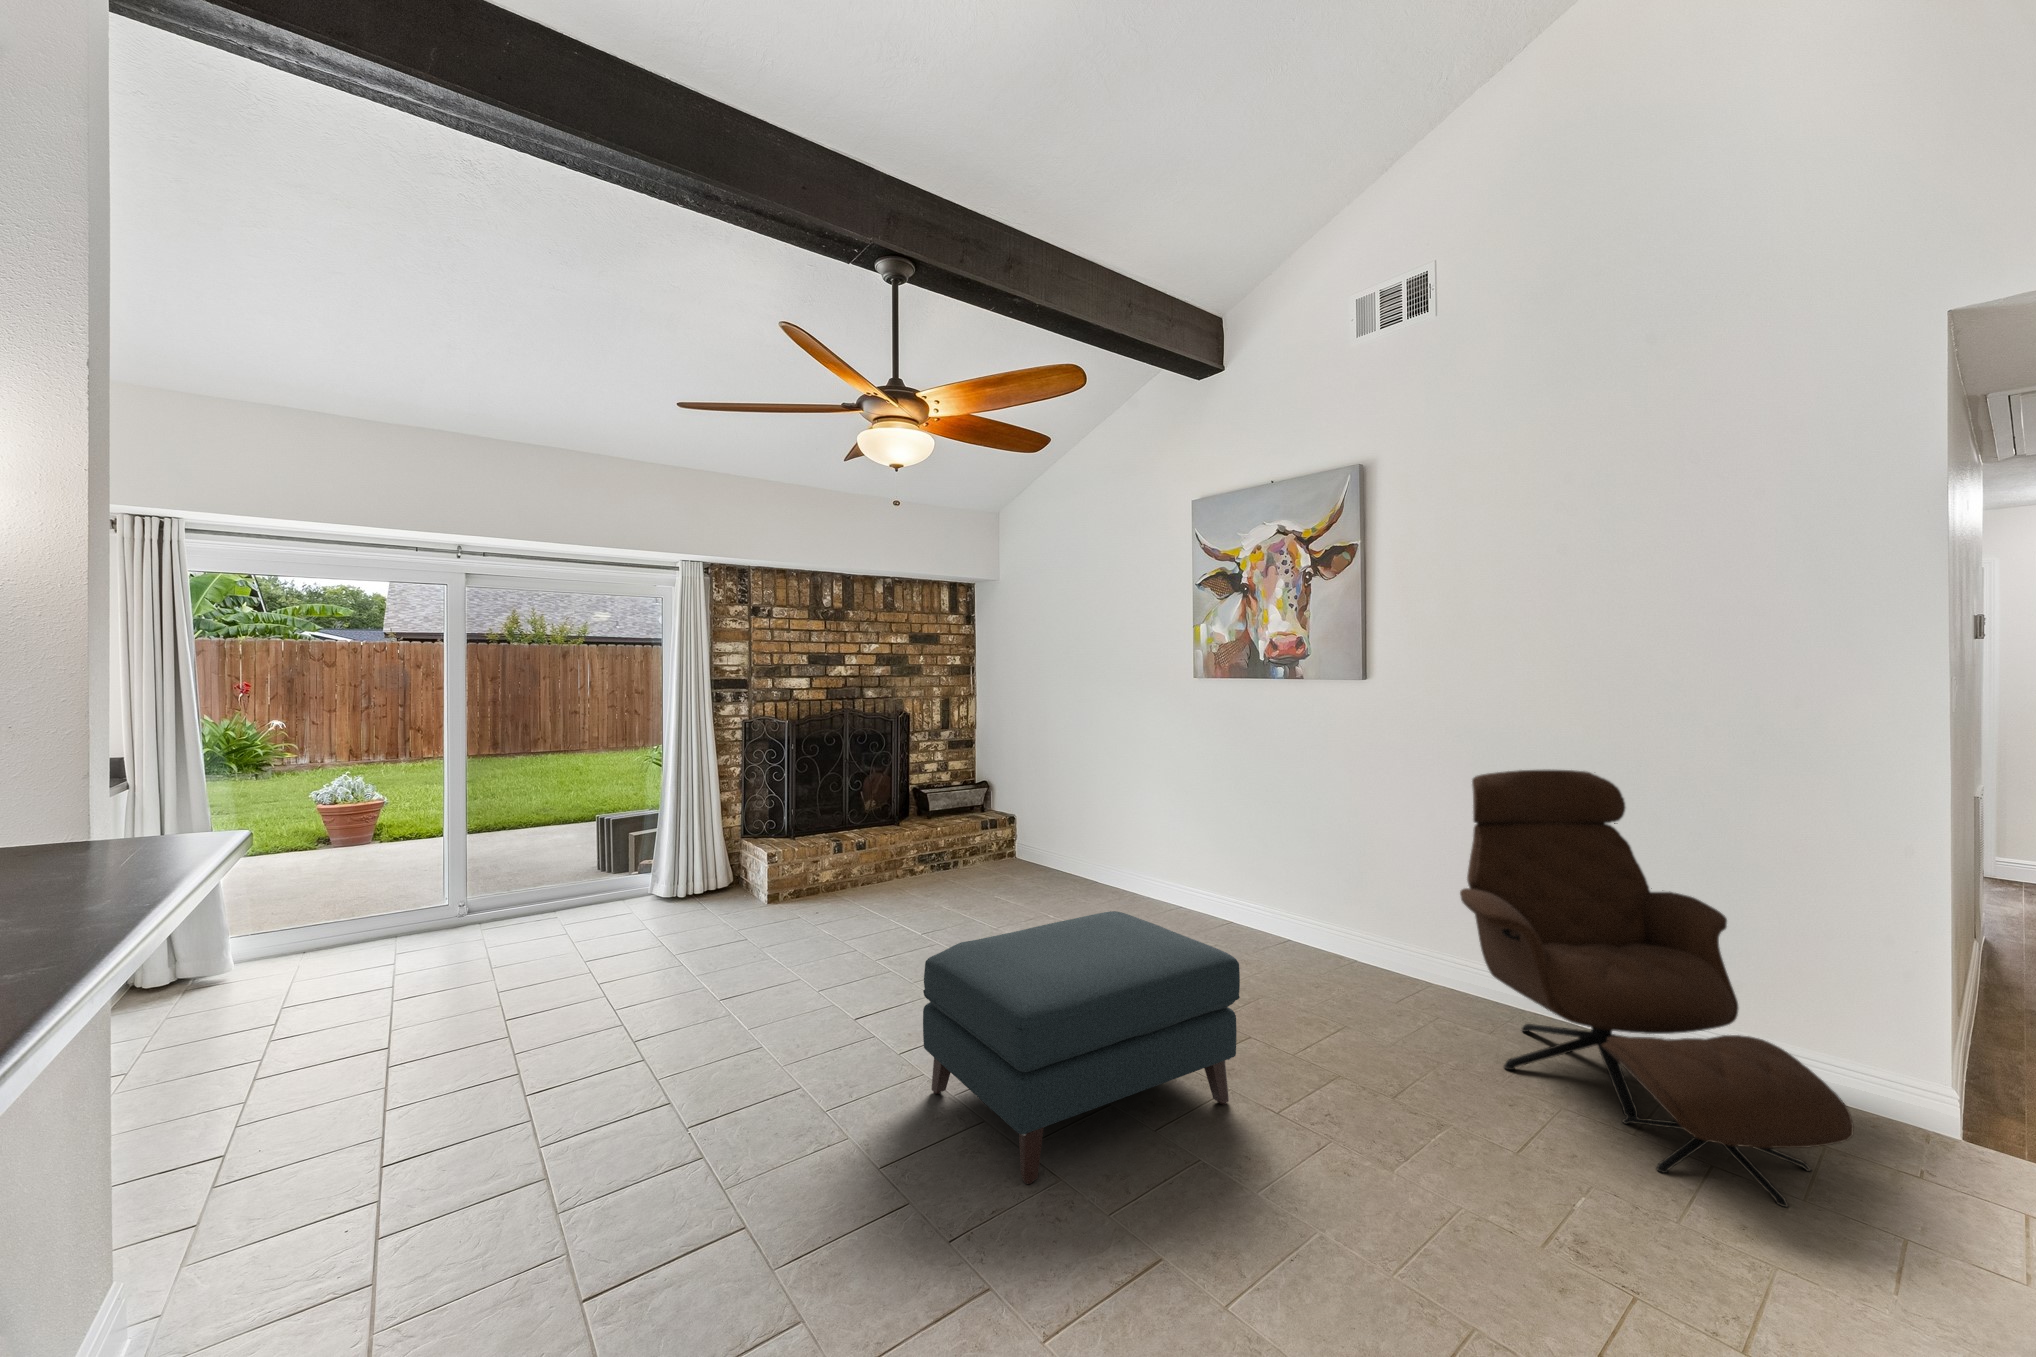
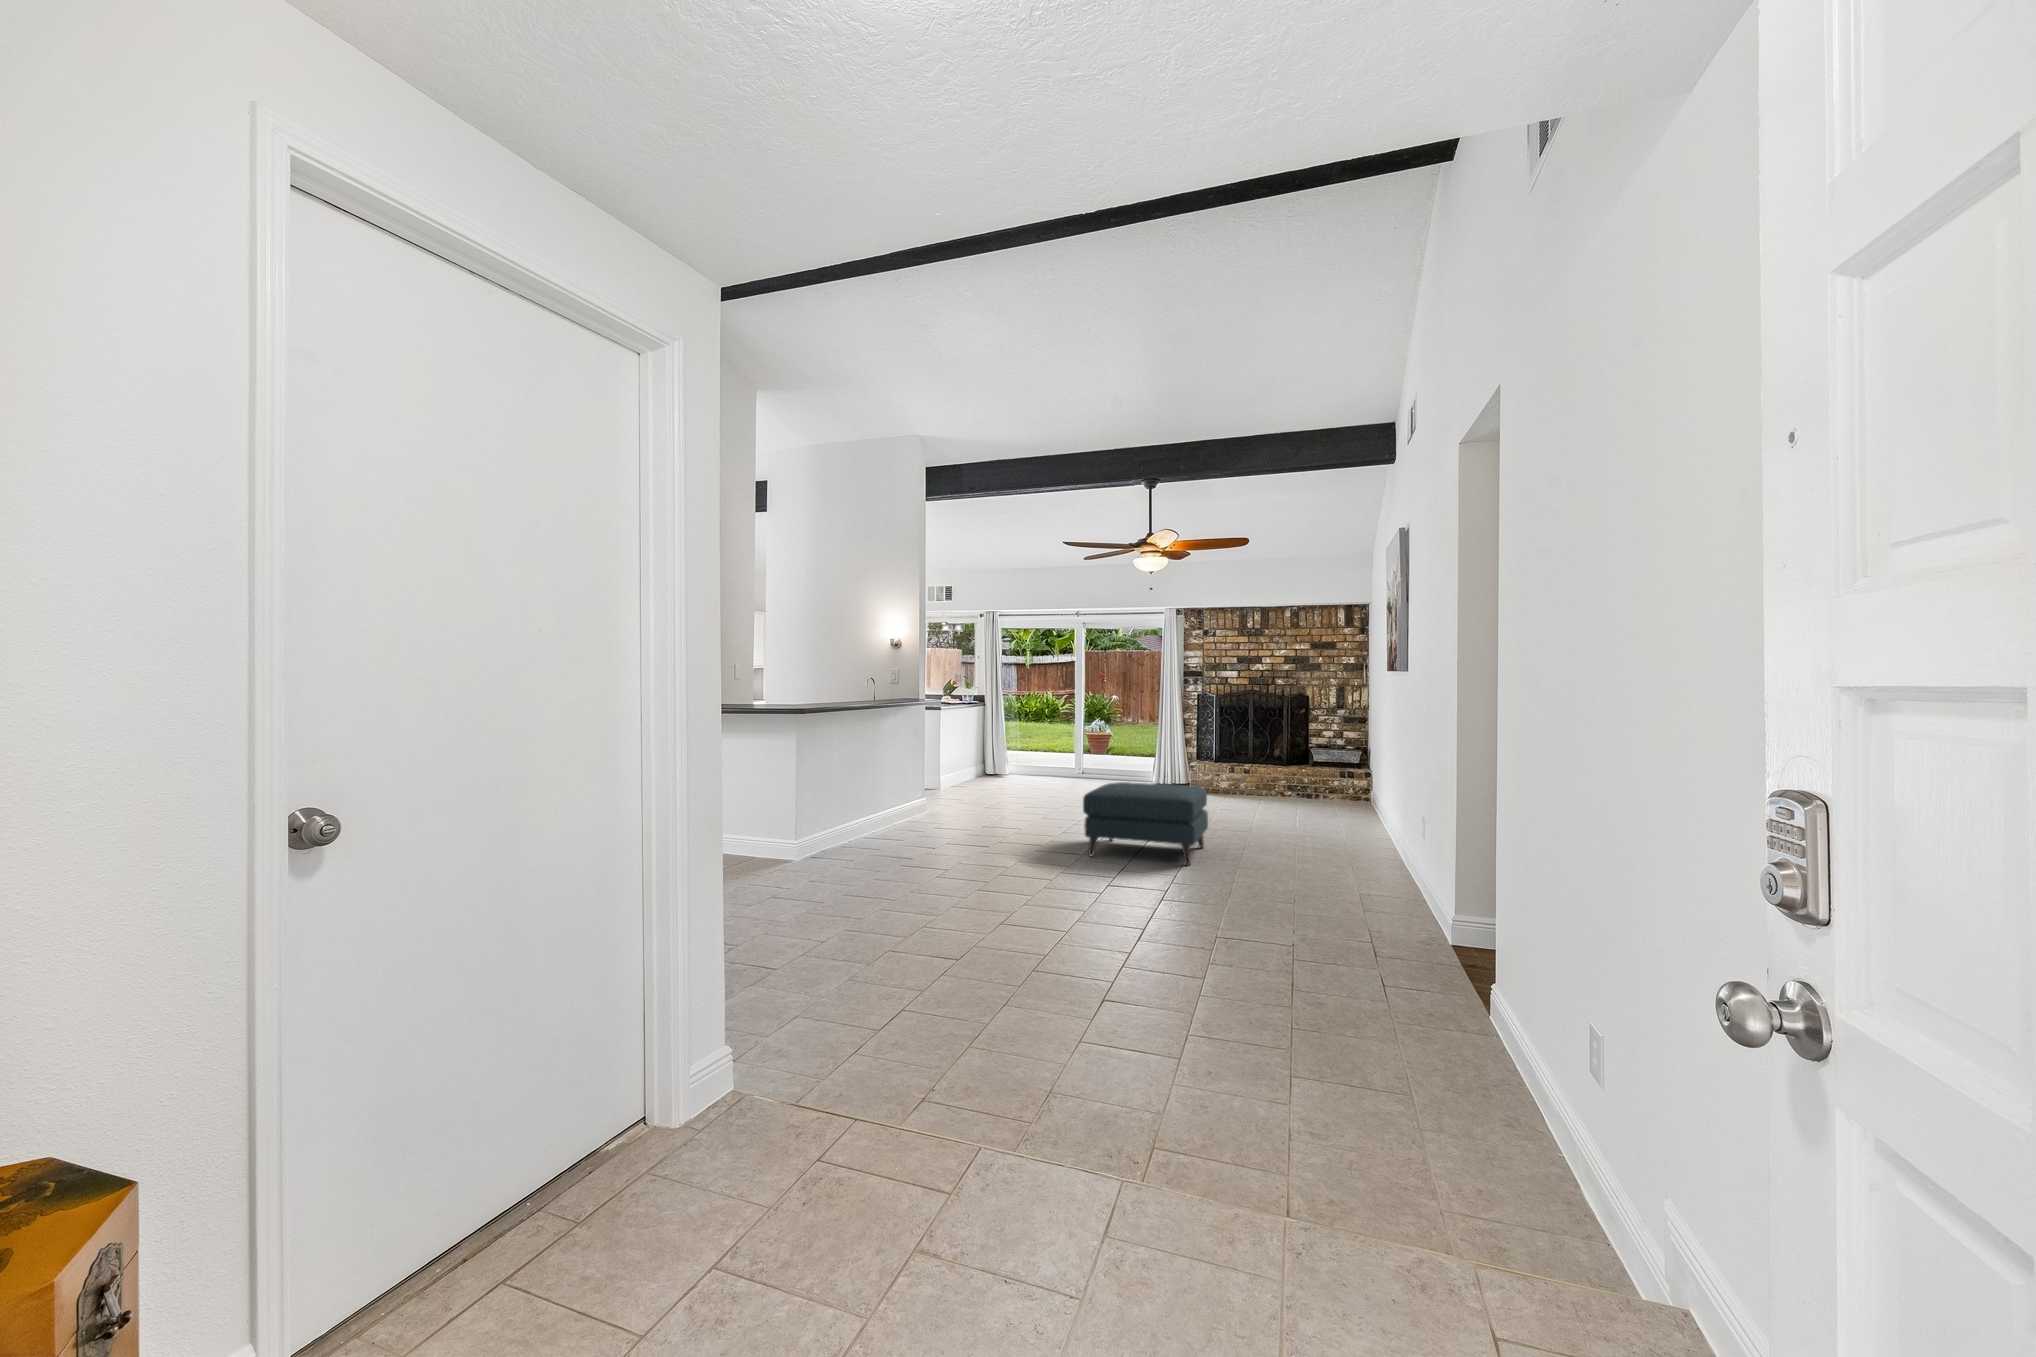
lounge chair: present [1460,770,1853,1207] -> none [1273,738,1461,934]

